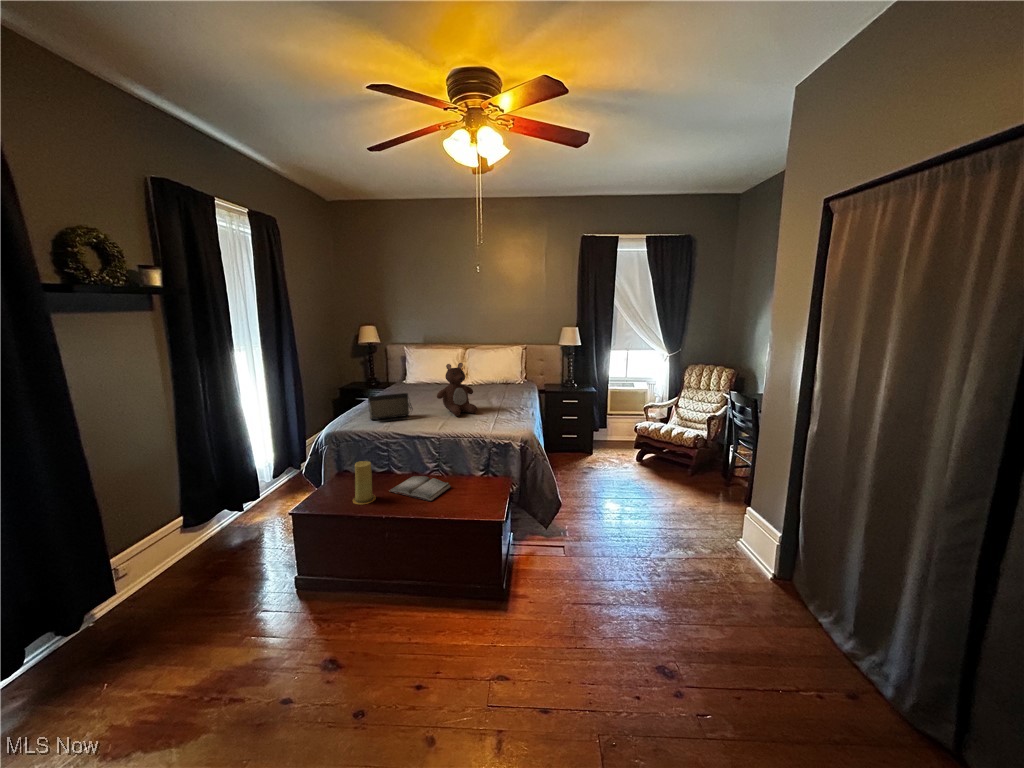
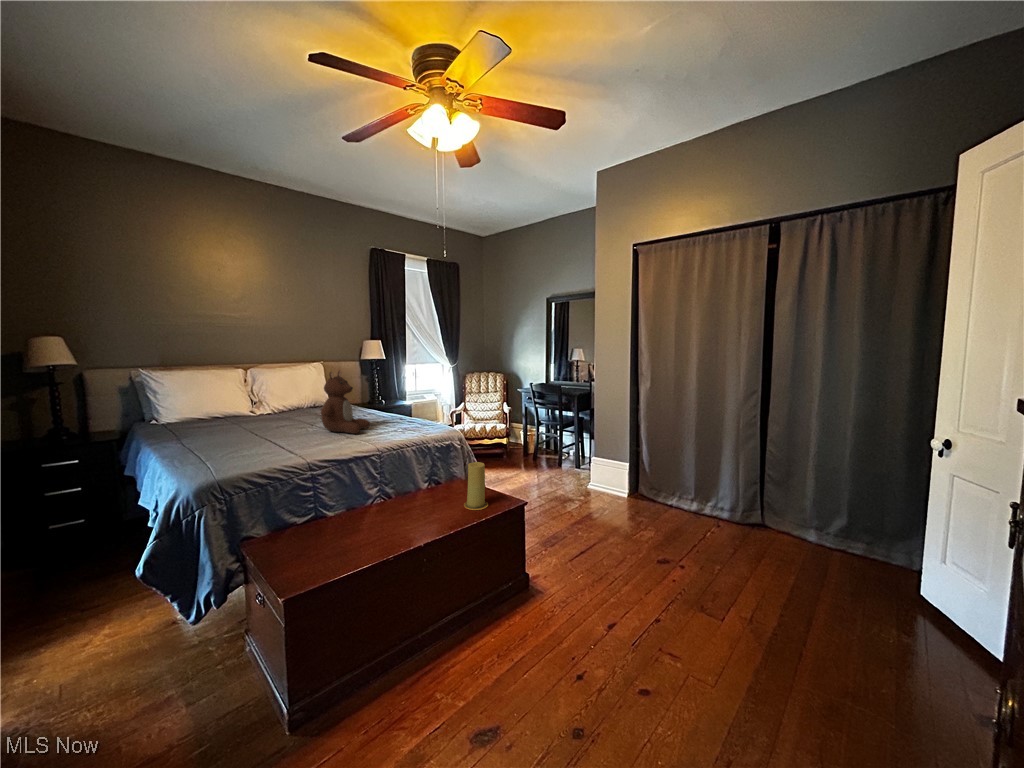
handbag: present [368,393,411,421] -> none [240,413,305,457]
candle: present [353,461,376,505] -> present [464,462,488,510]
hardback book: present [389,476,451,501] -> none [366,497,438,529]

